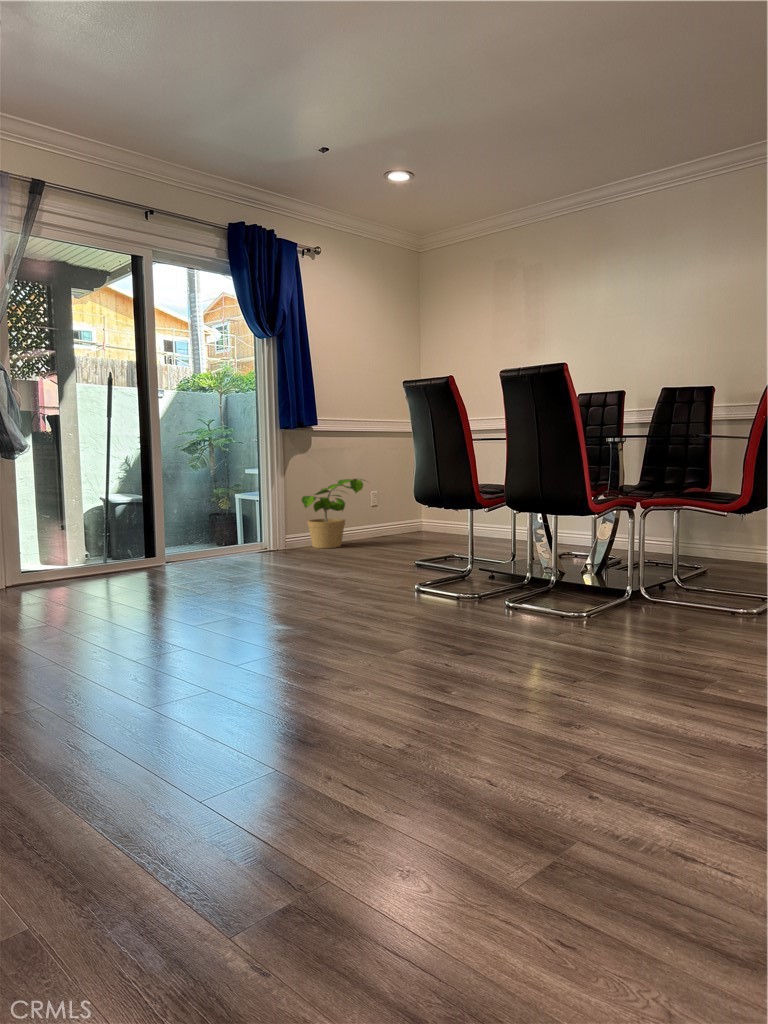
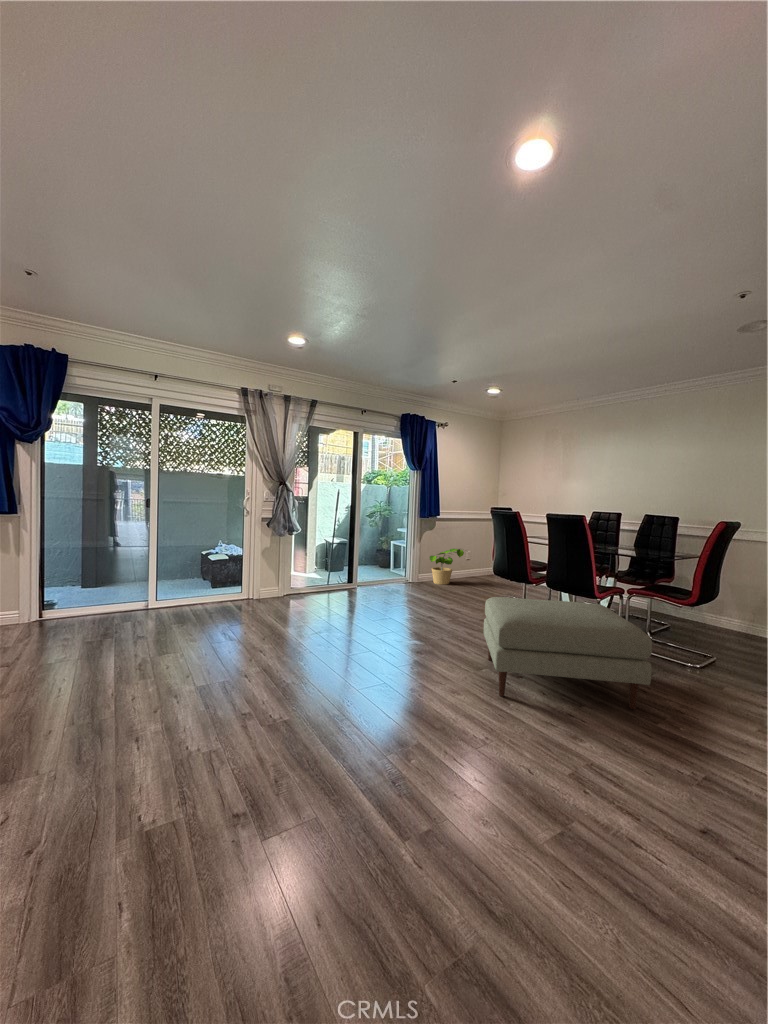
ottoman: none [400,514,688,684] -> present [484,597,652,710]

